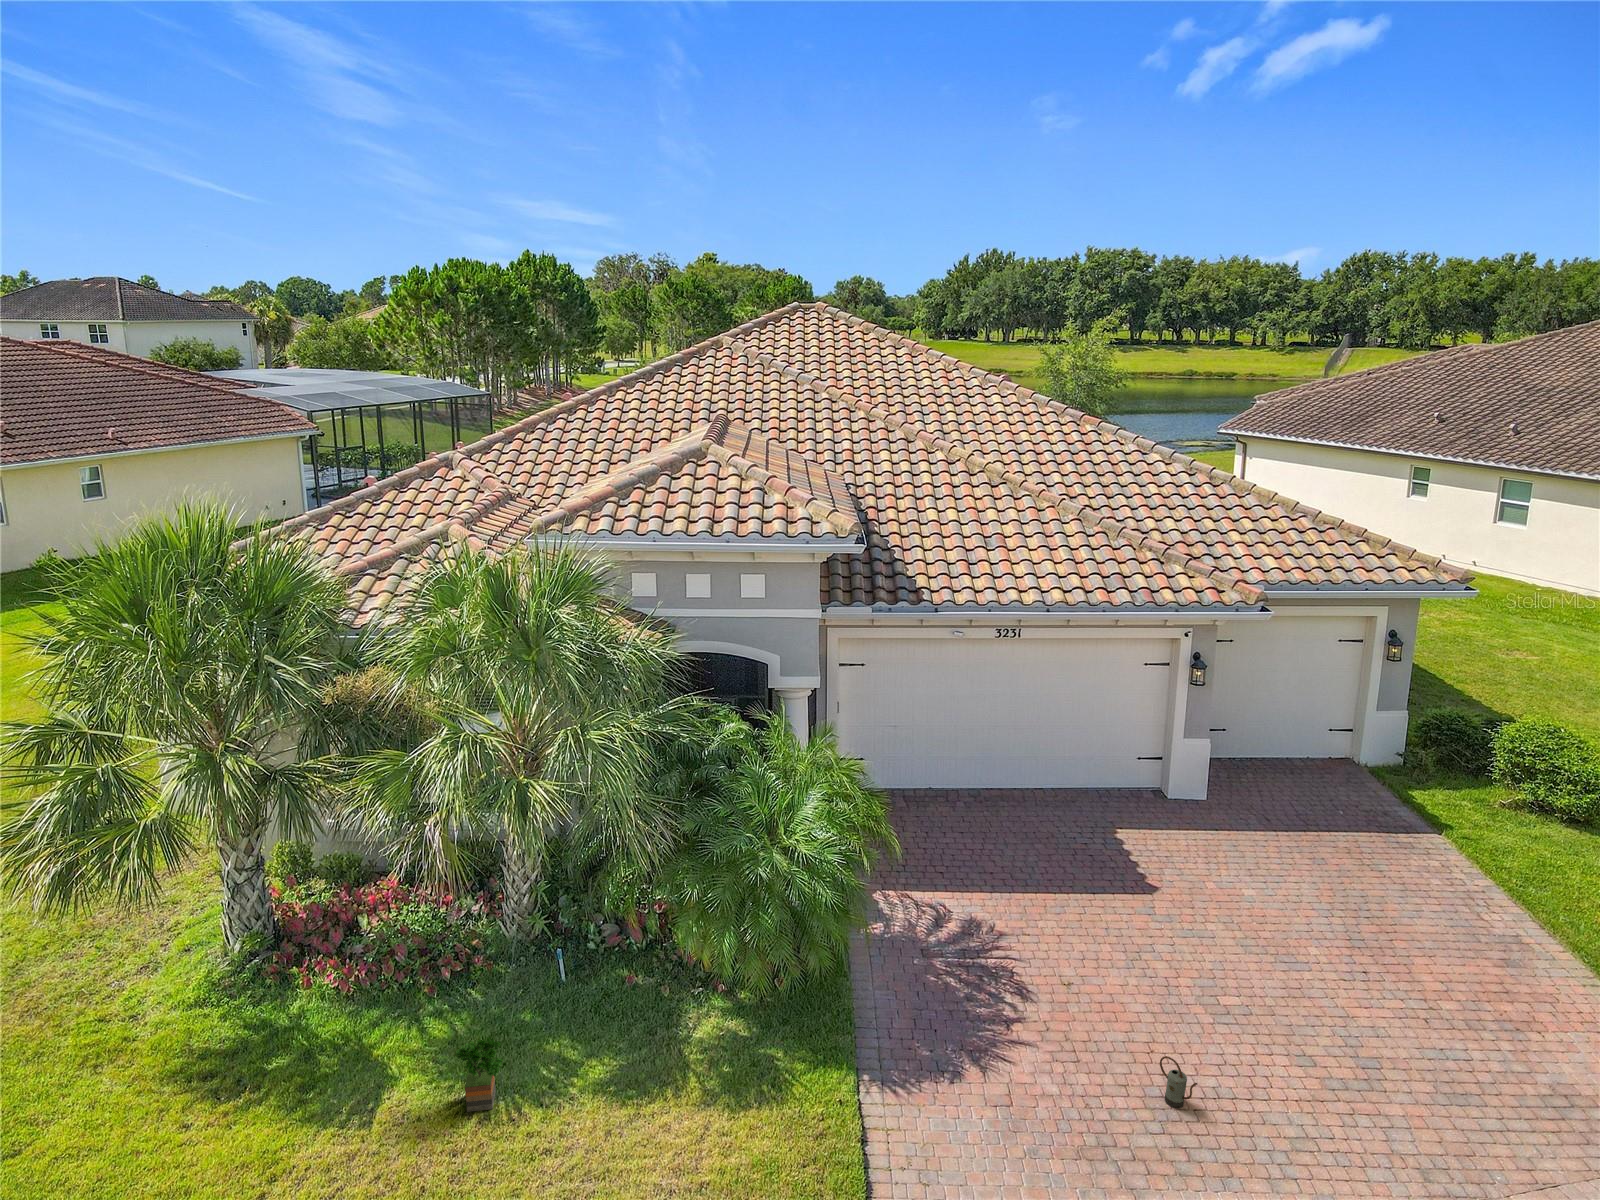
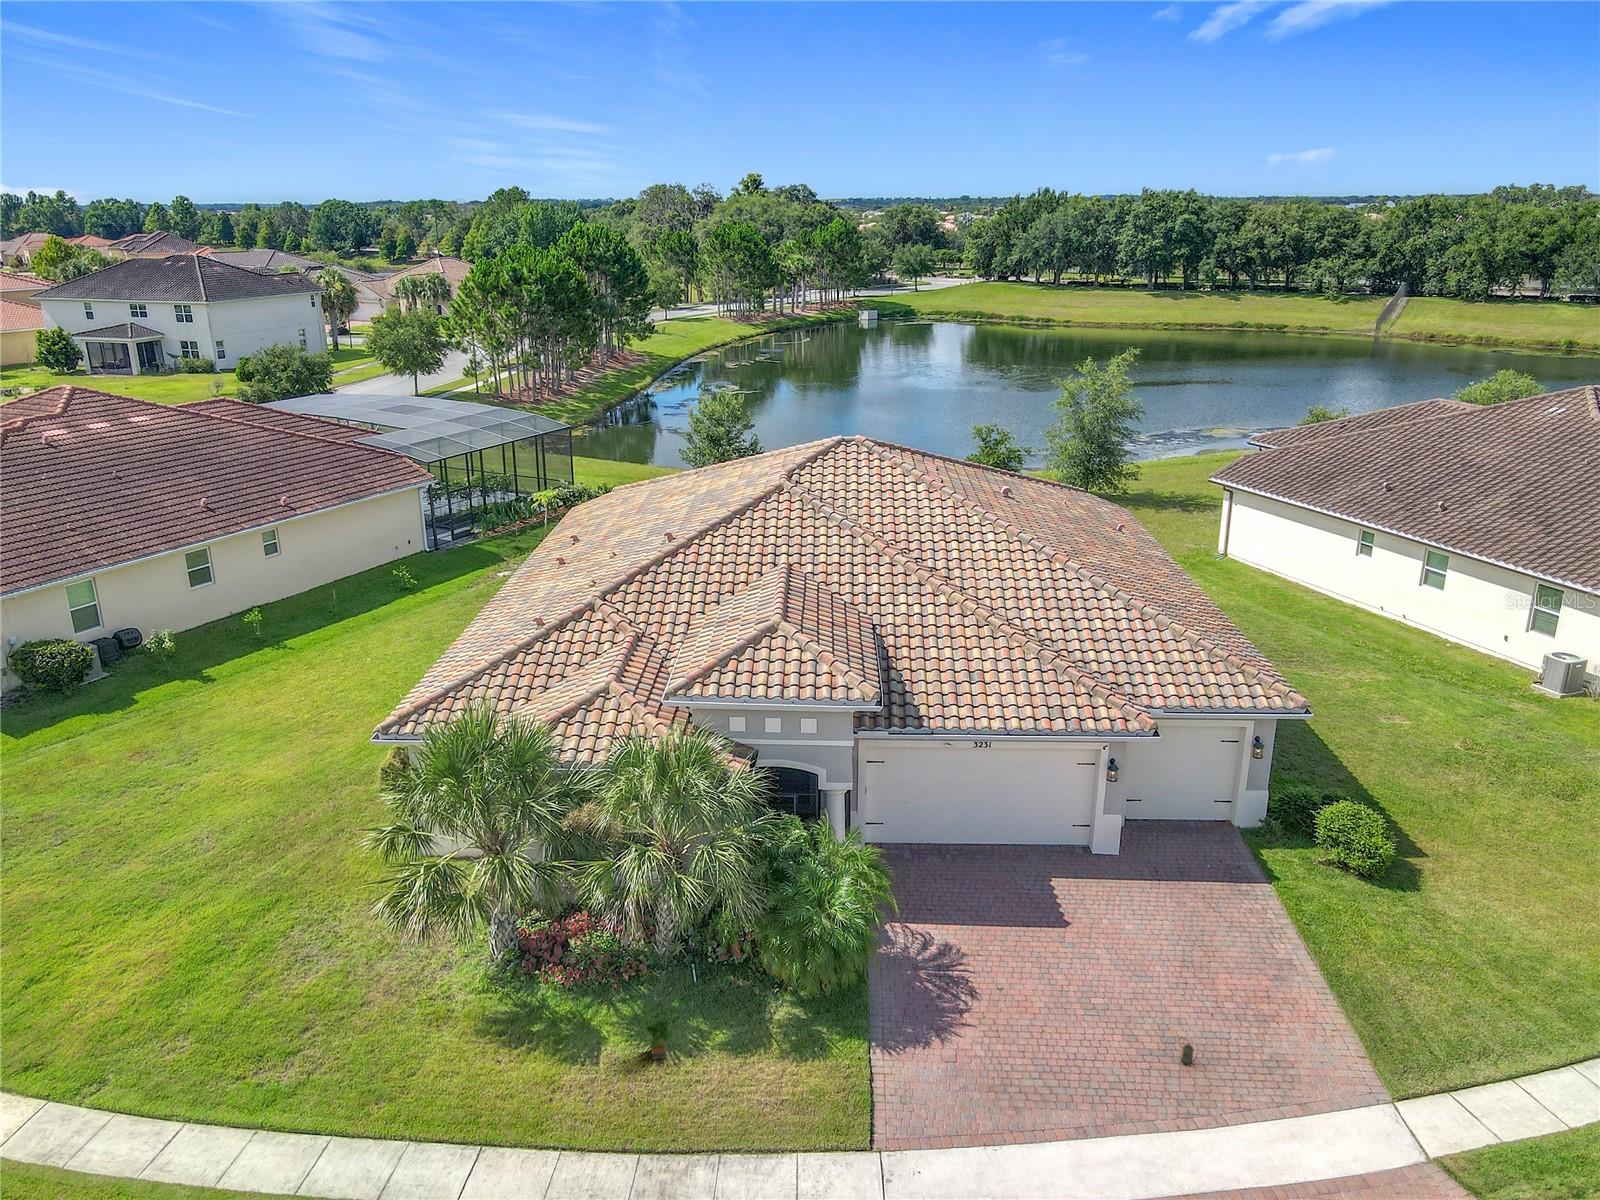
watering can: present [1160,1056,1197,1108] -> present [1181,1044,1198,1066]

